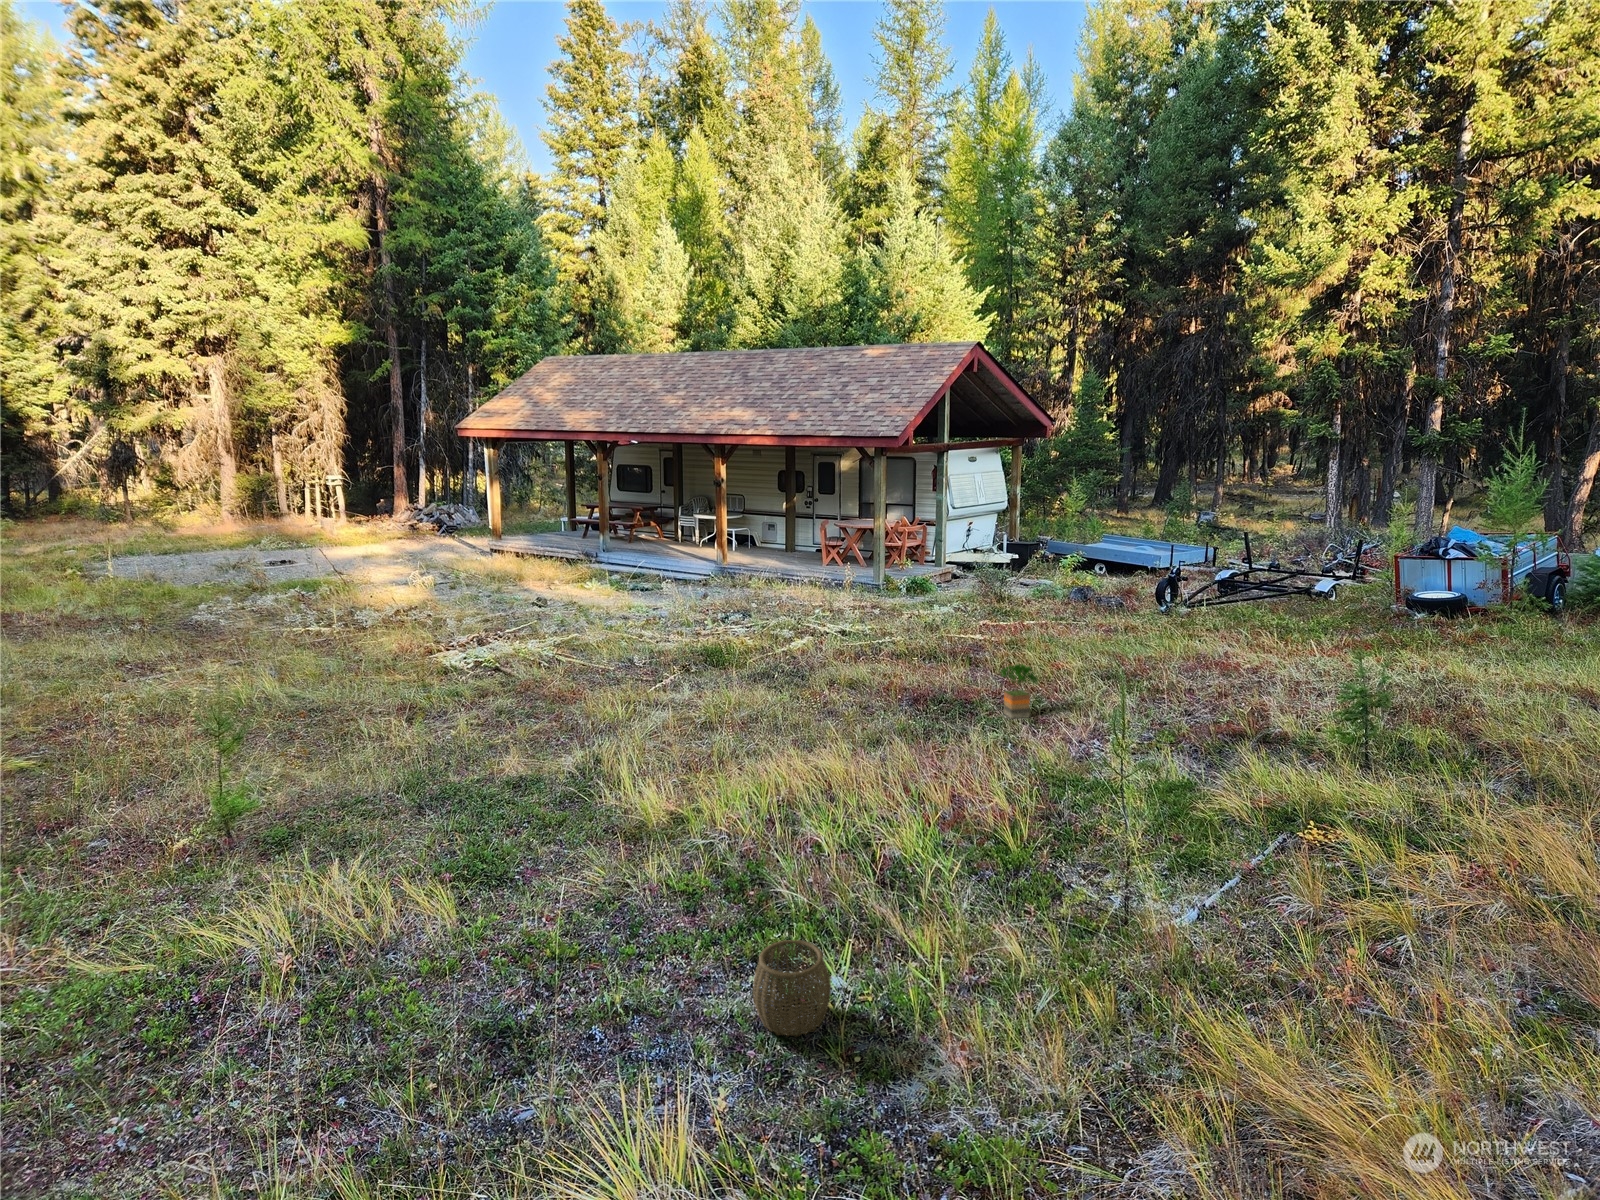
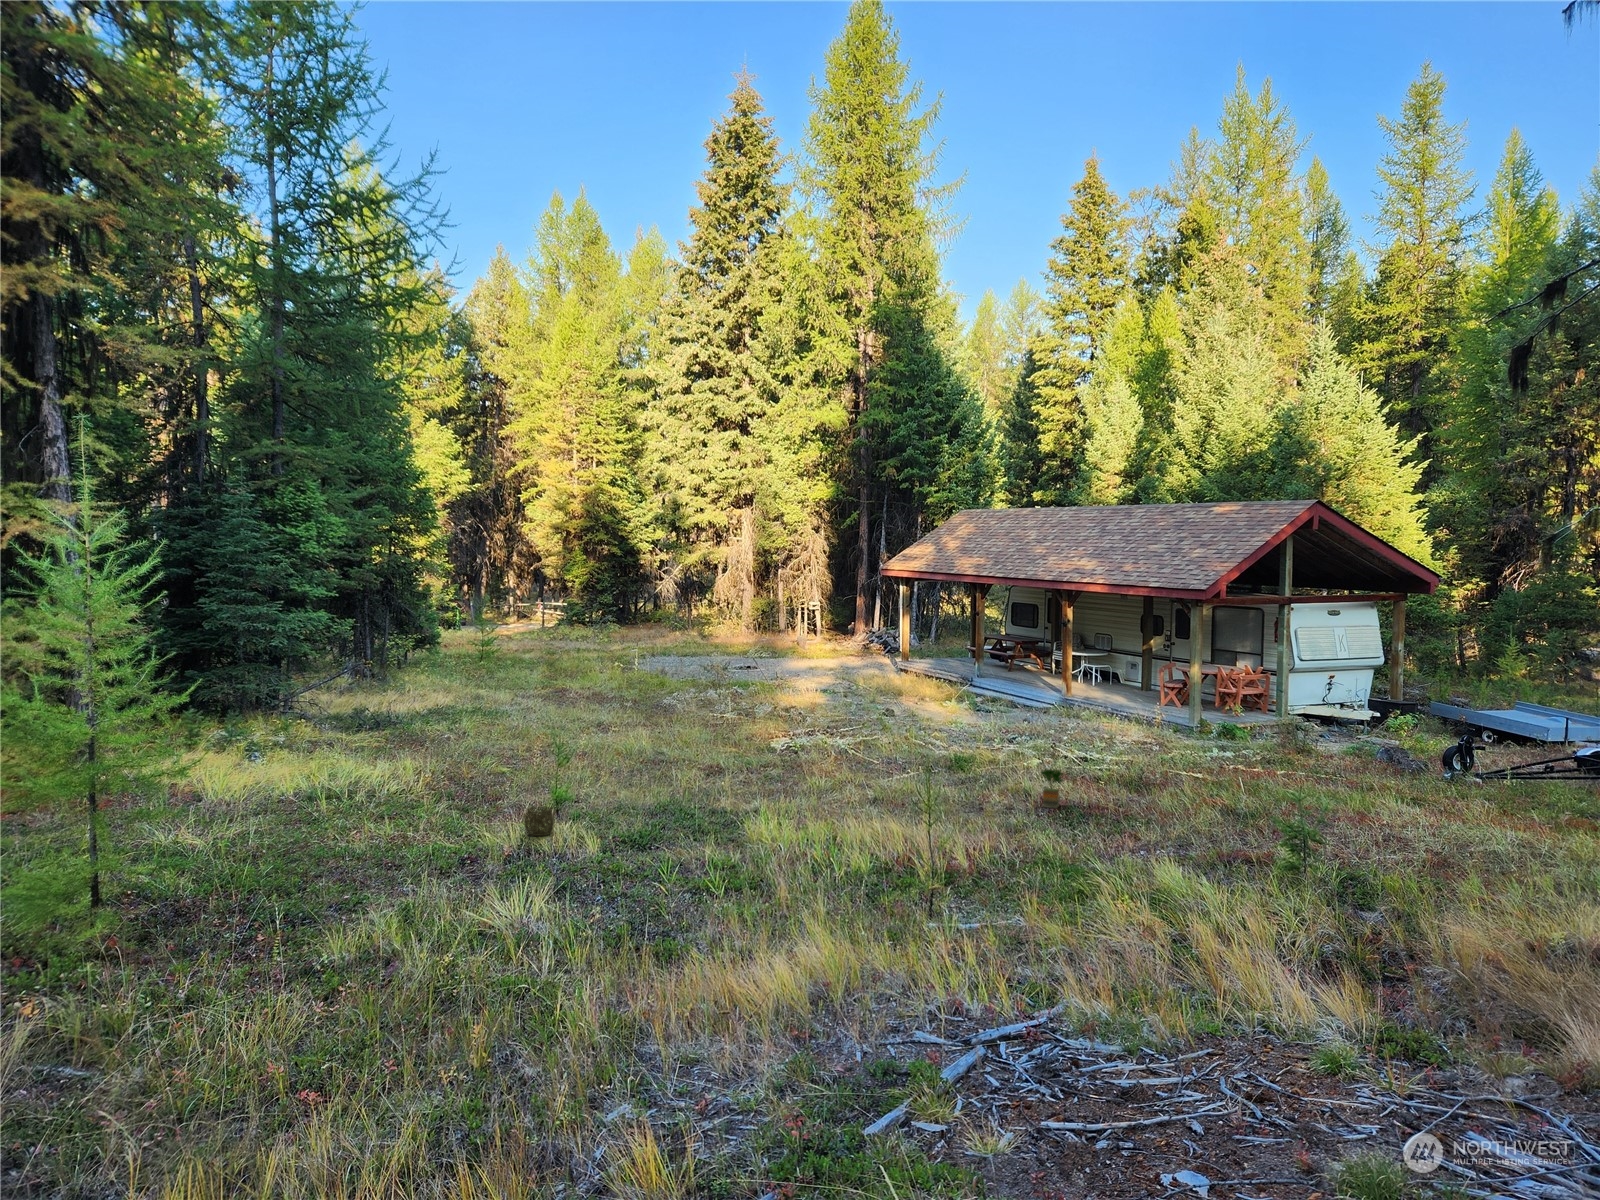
woven basket: present [753,940,831,1036] -> present [524,806,554,836]

